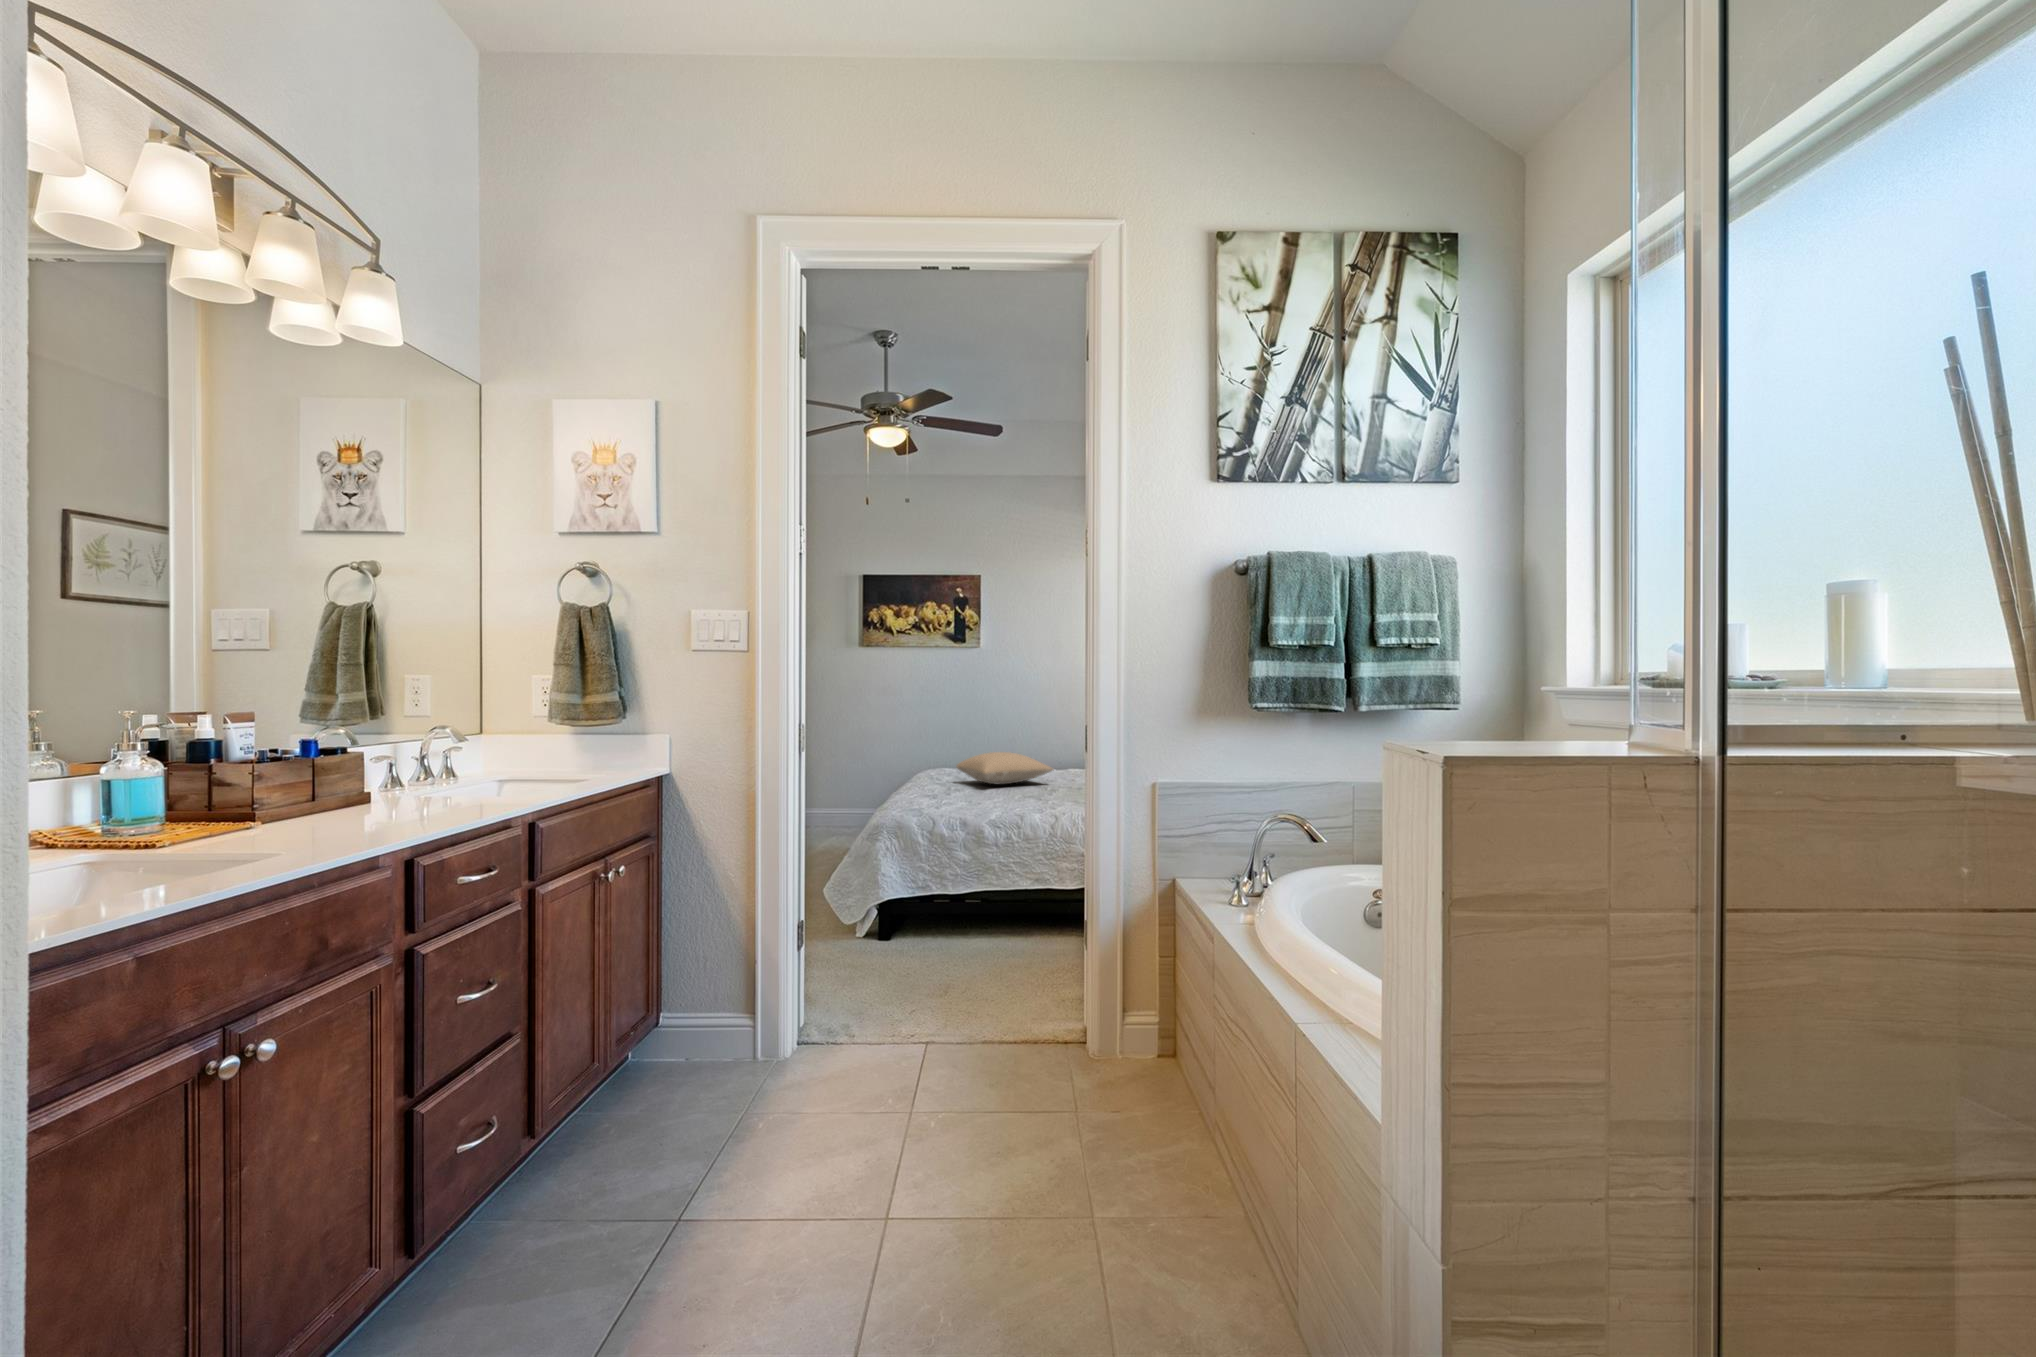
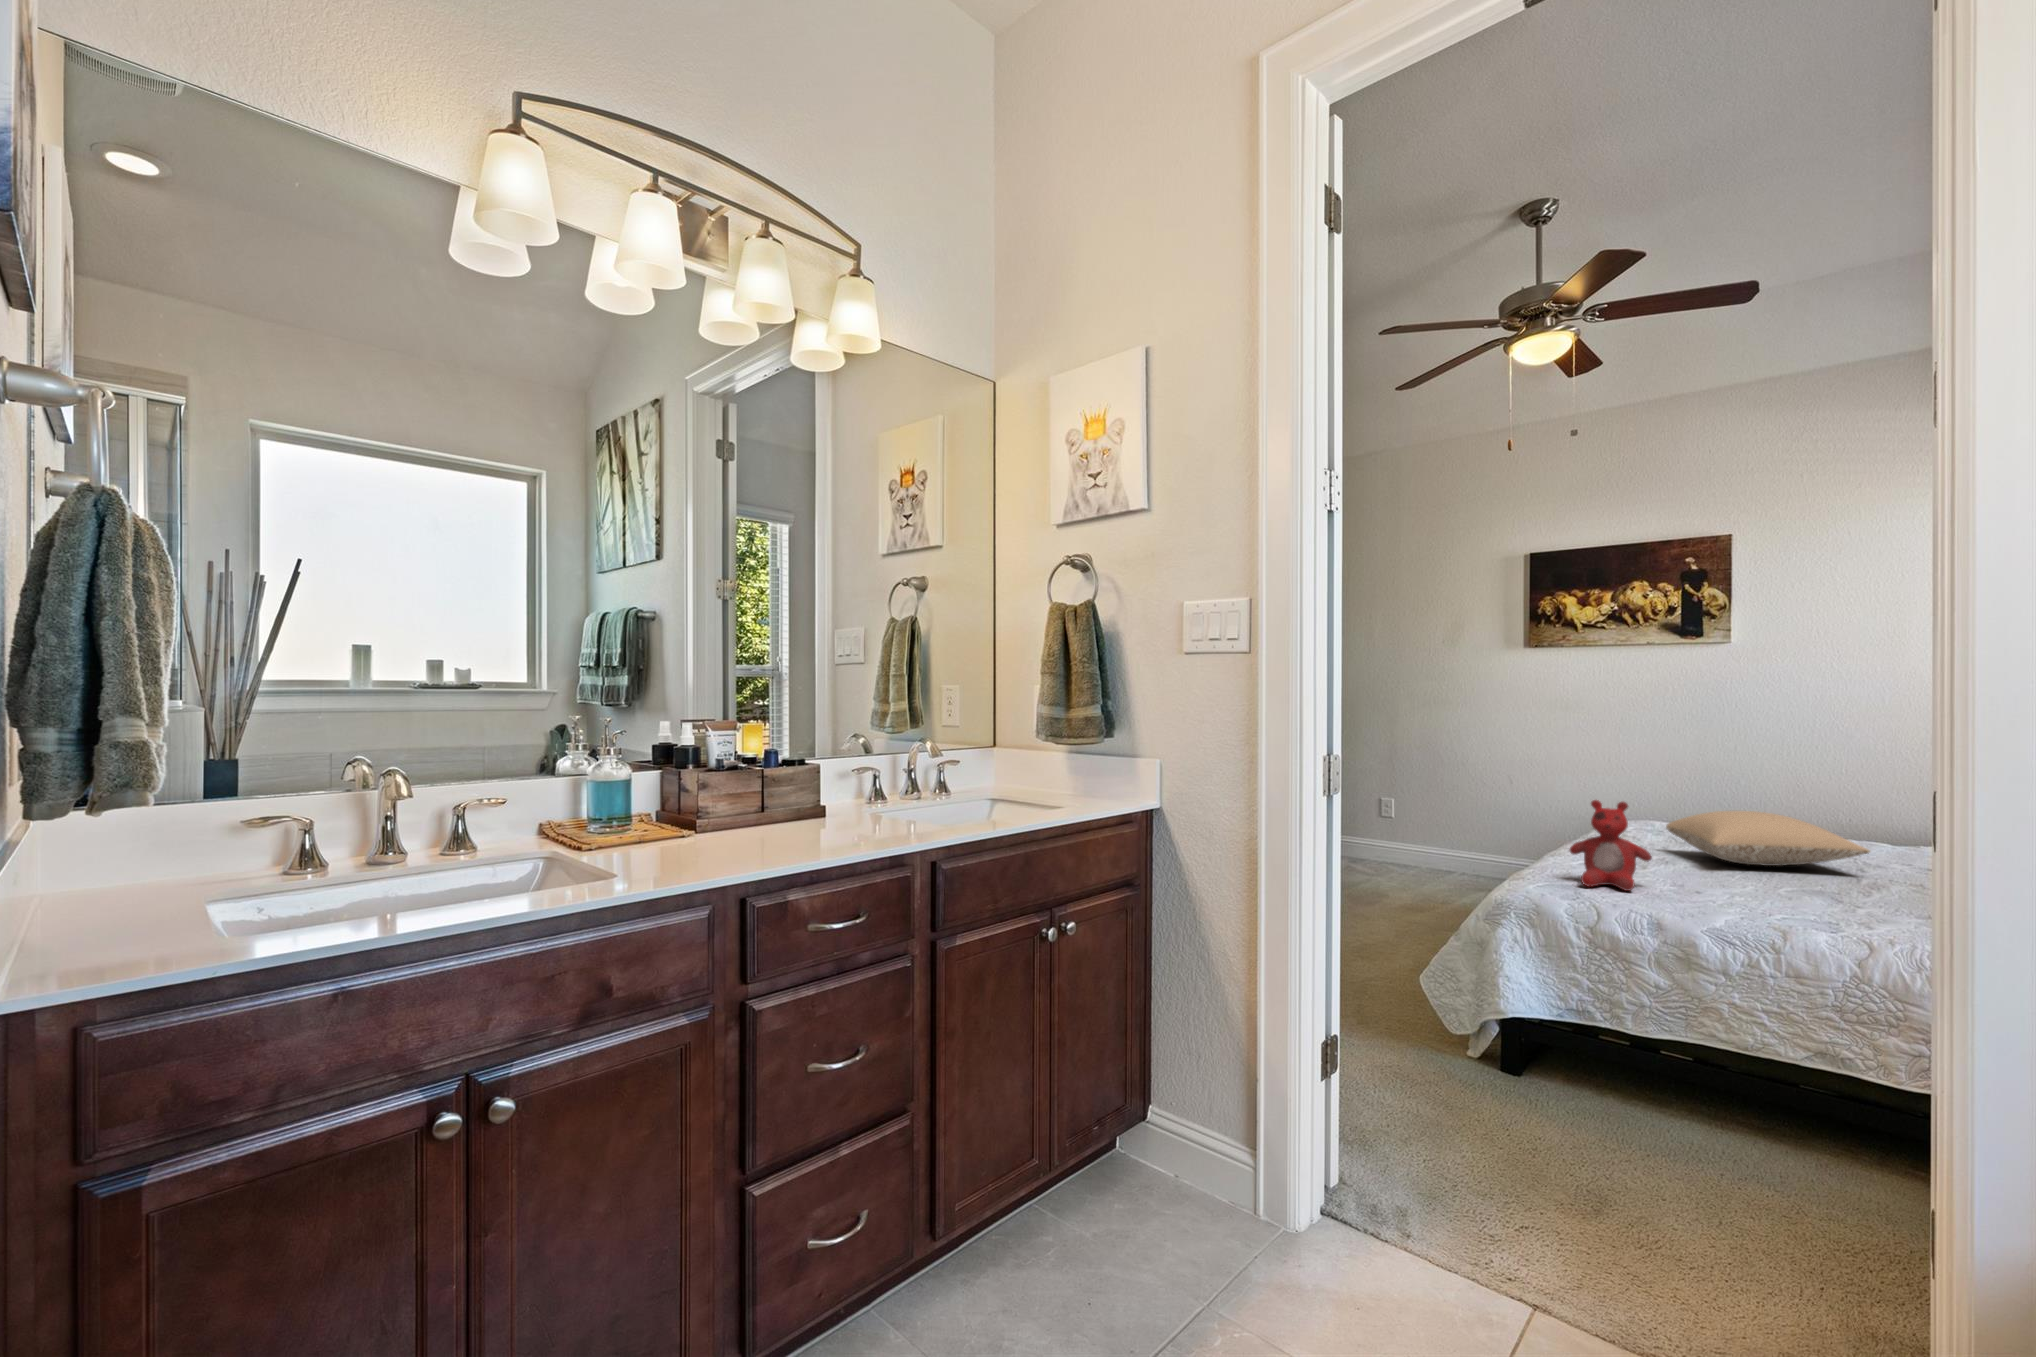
stuffed bear: none [913,749,958,806] -> present [1570,800,1651,891]

